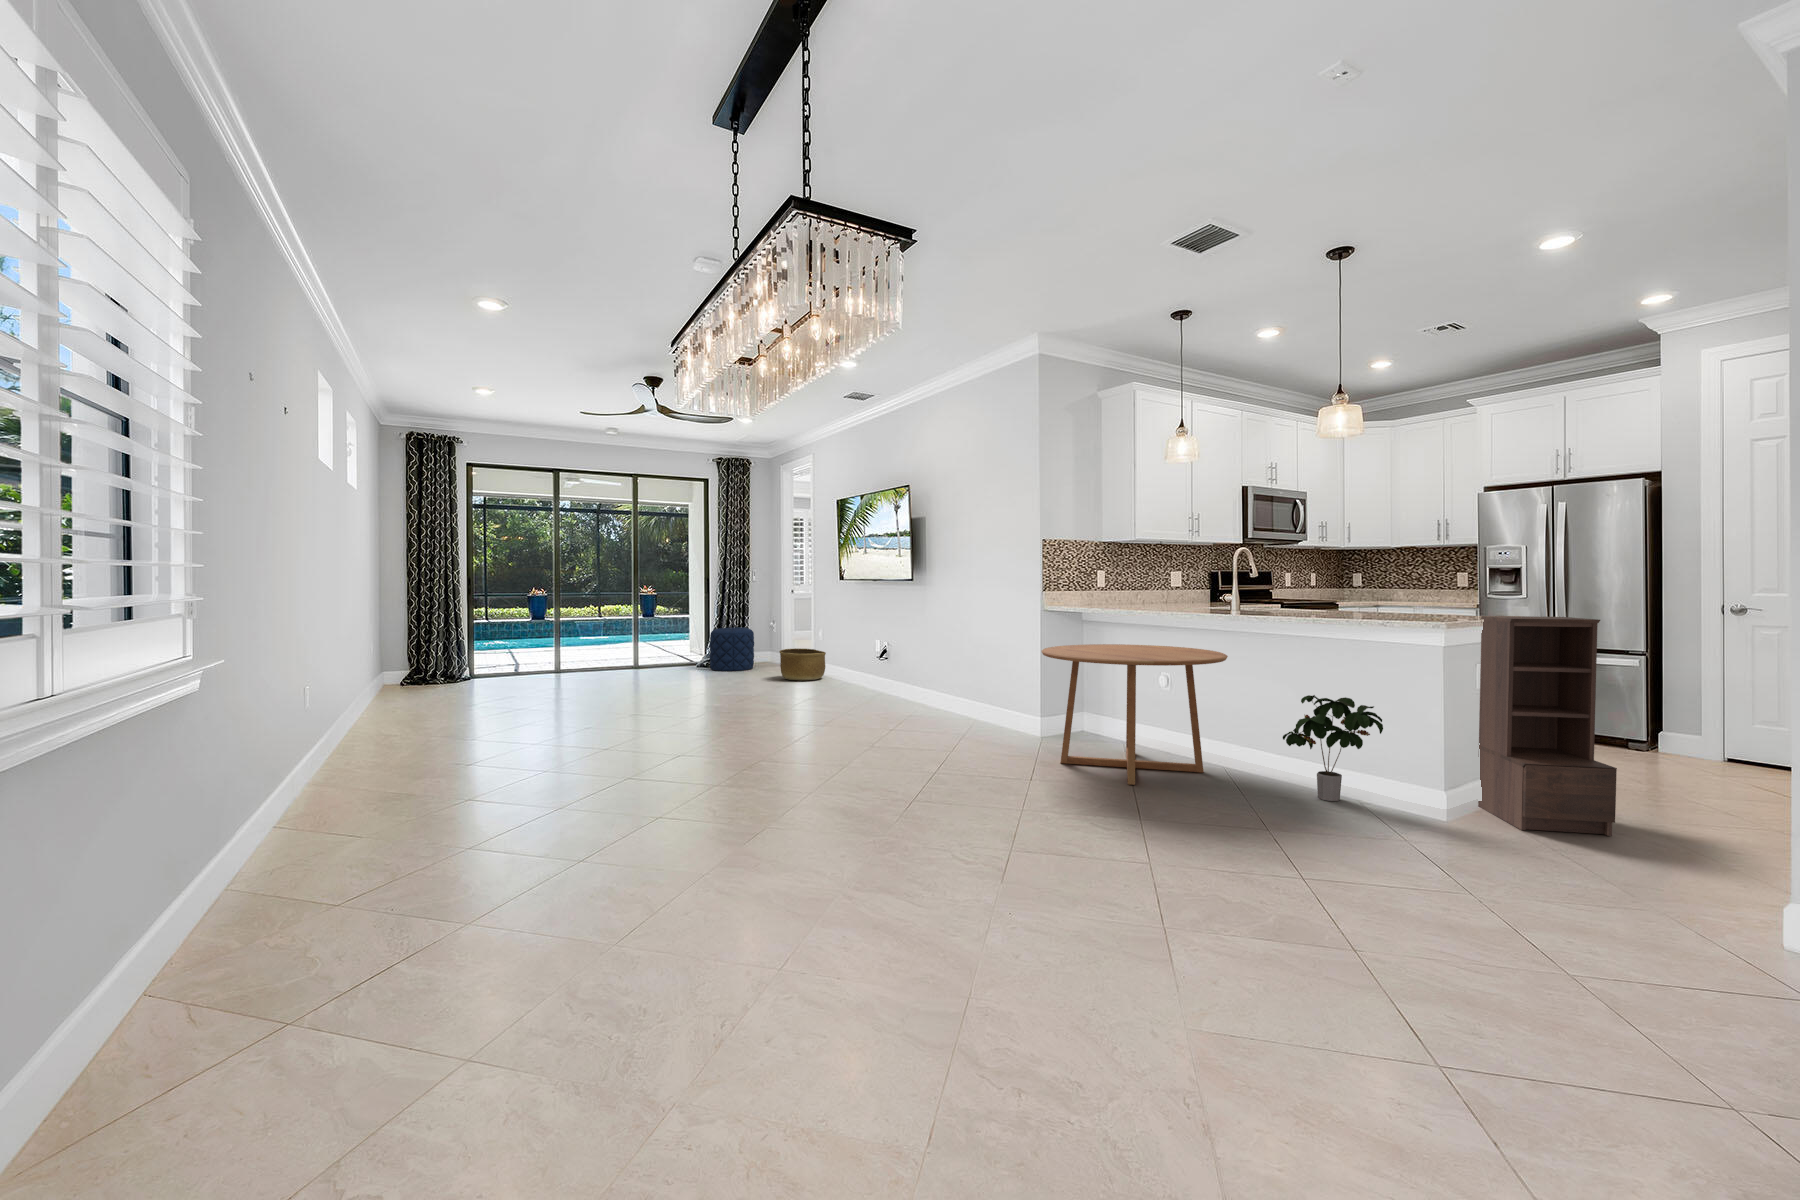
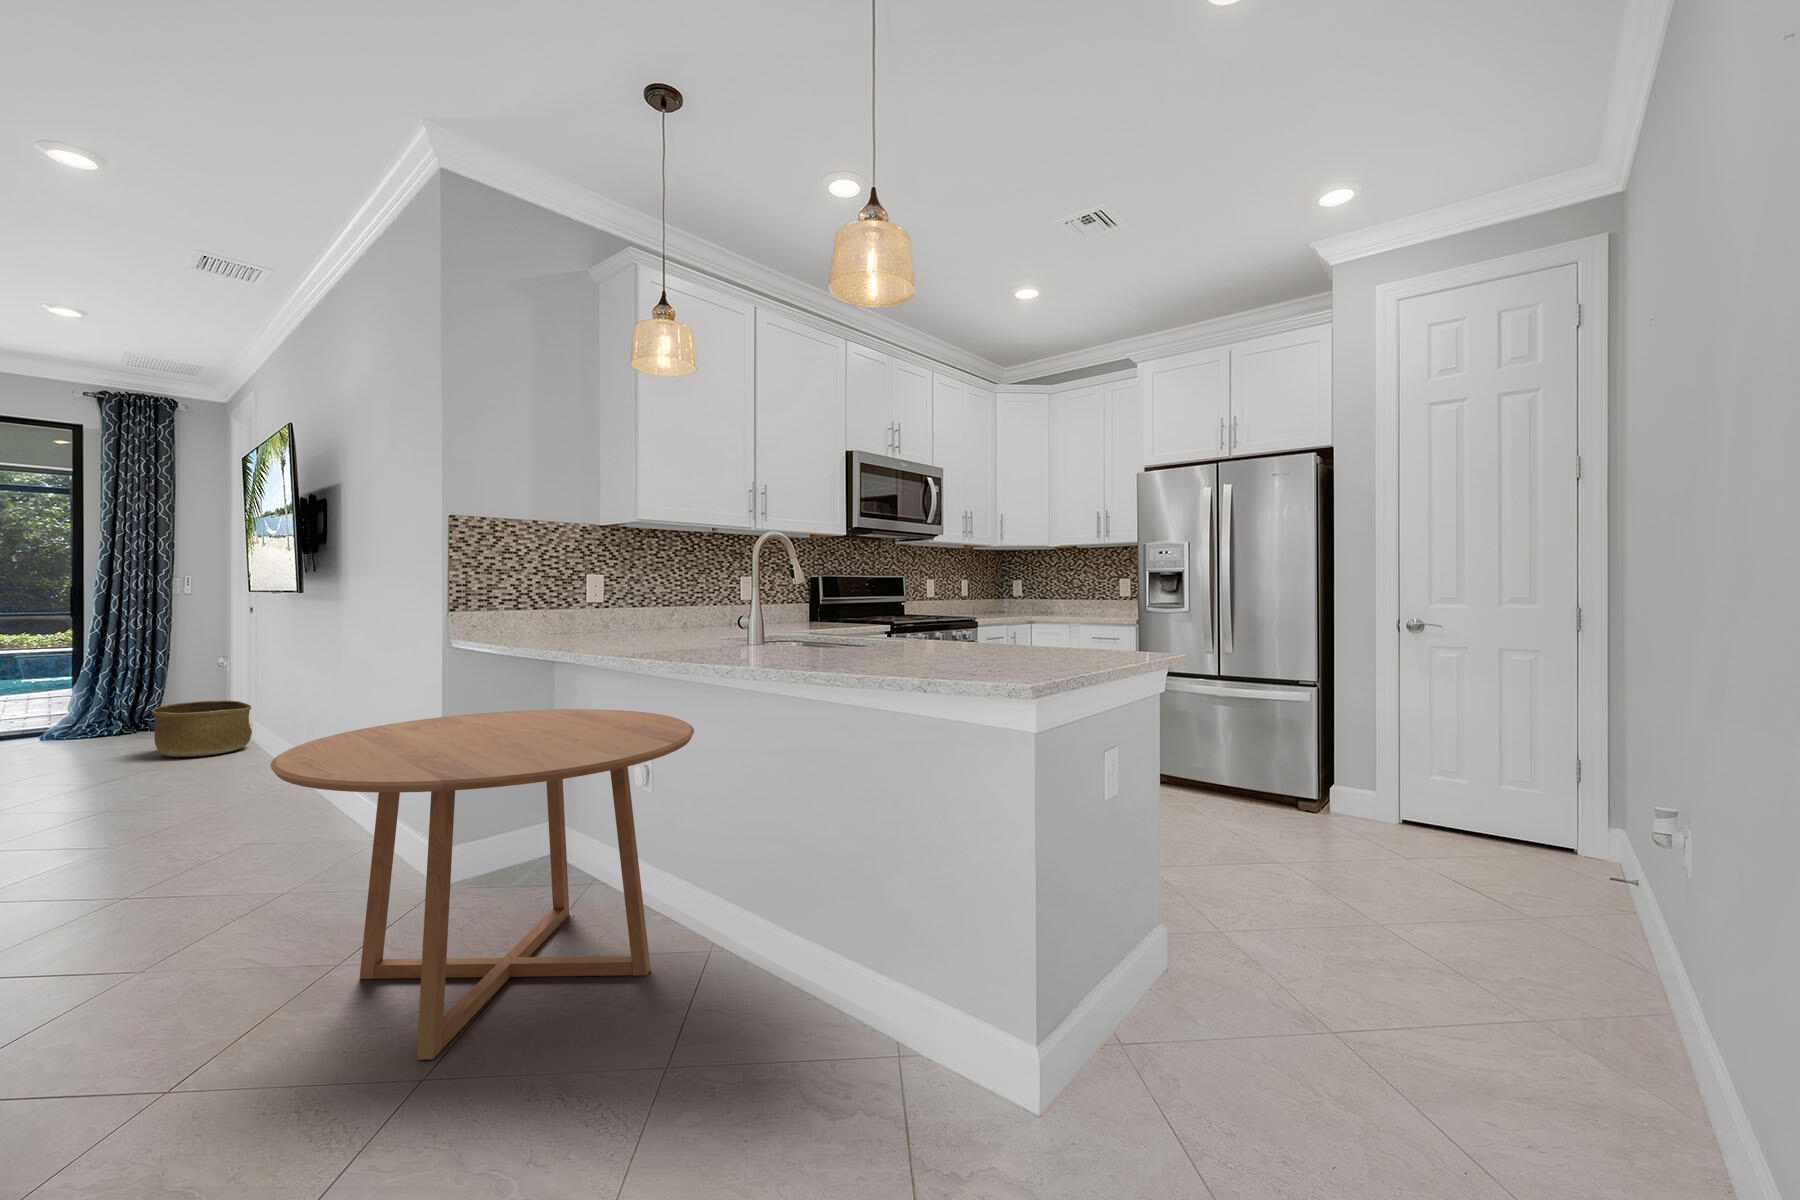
bookshelf: present [1478,616,1617,836] -> none [1103,659,1334,1132]
pouf: present [710,627,754,671] -> none [57,667,160,741]
potted plant: present [1283,695,1383,801] -> none [767,825,924,1061]

